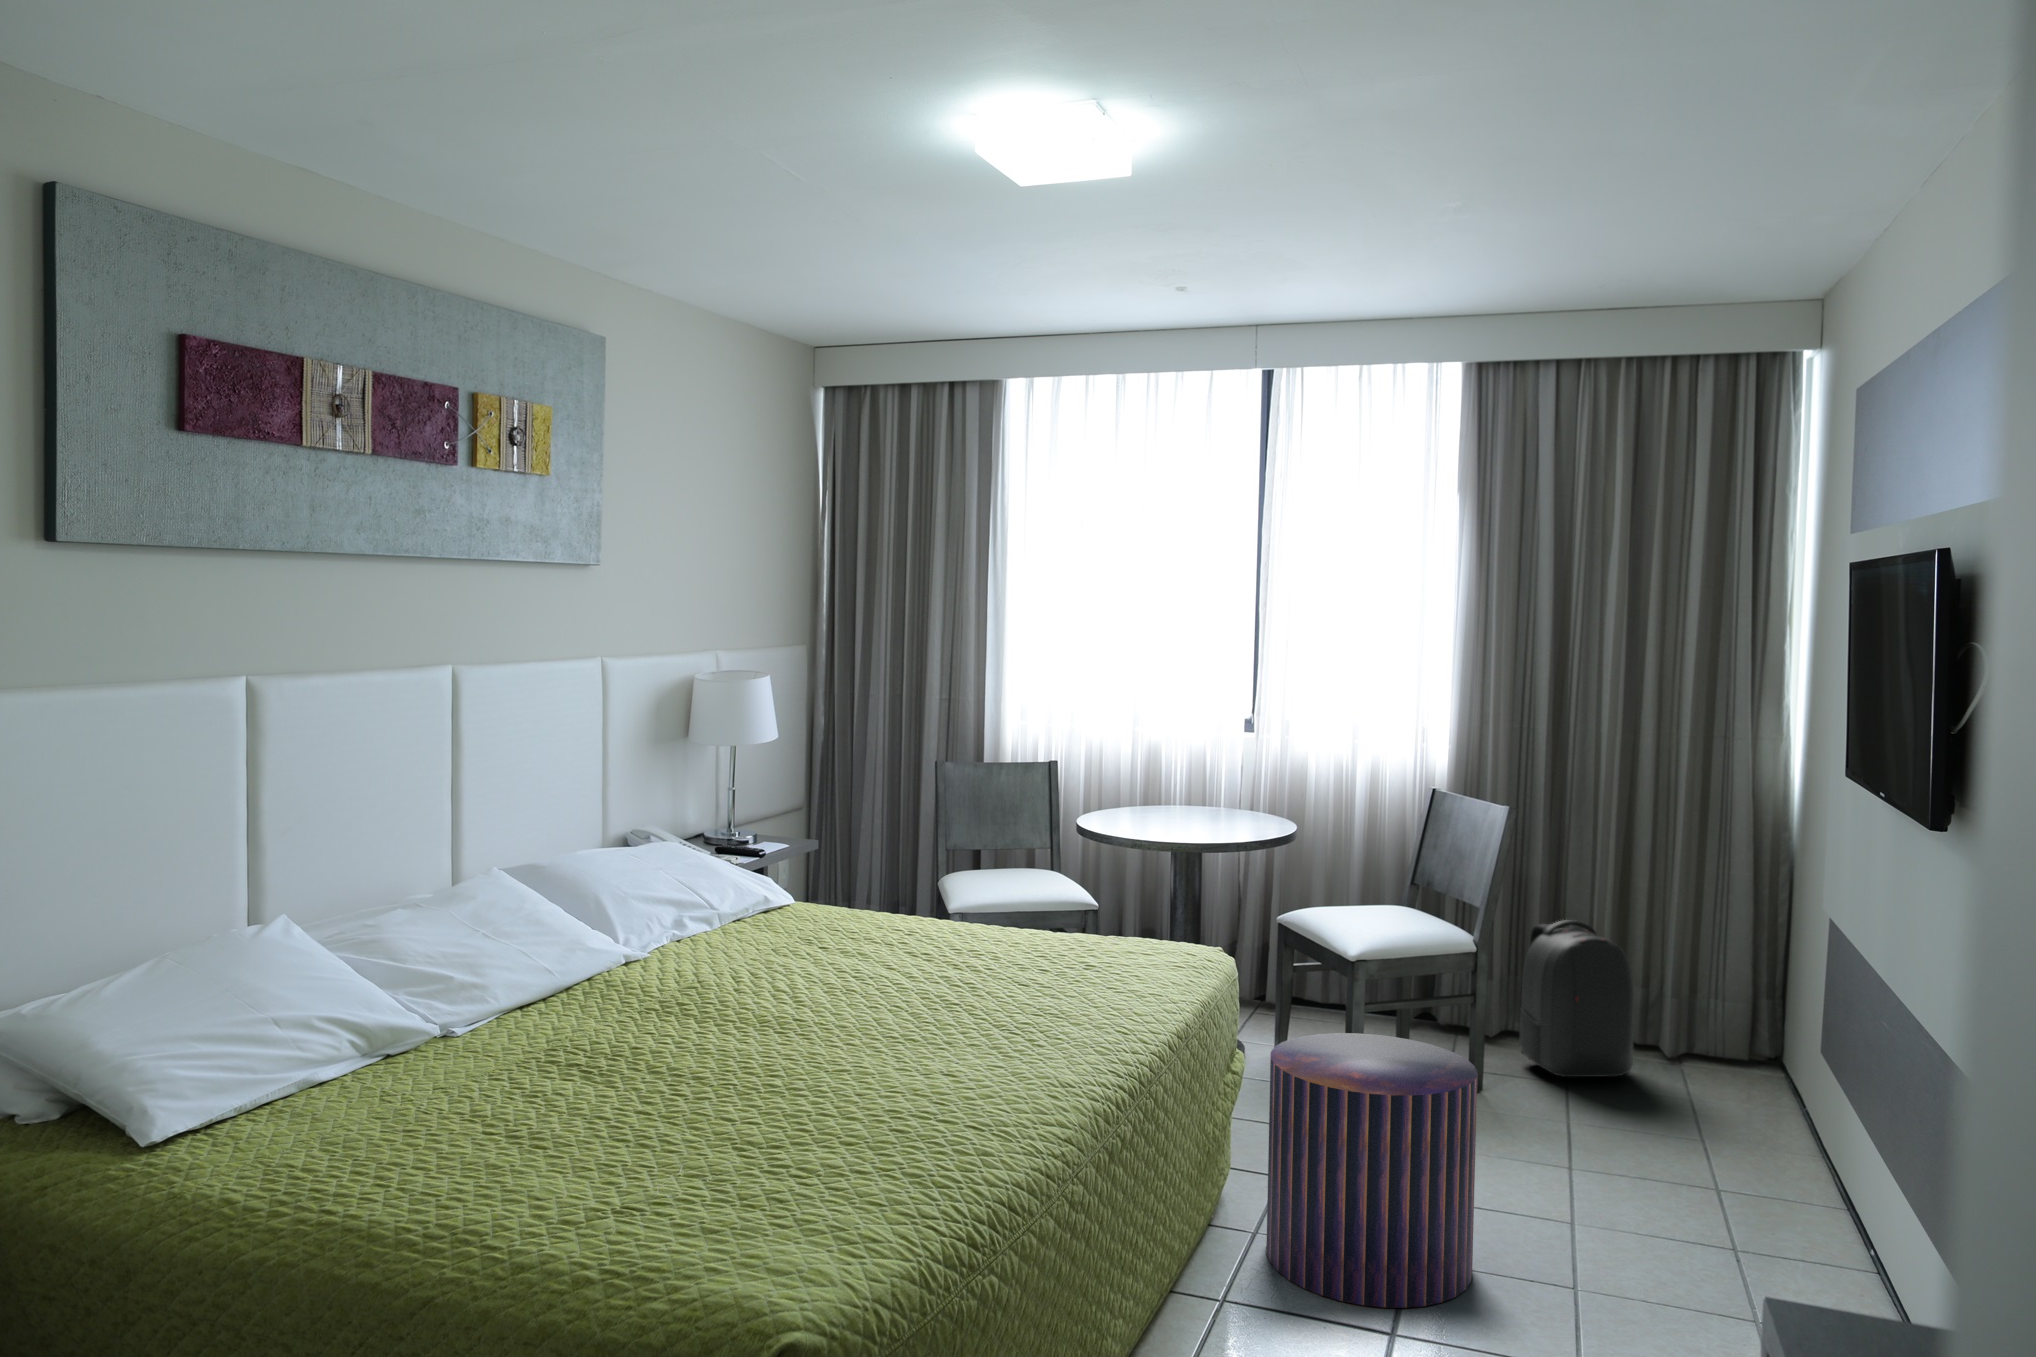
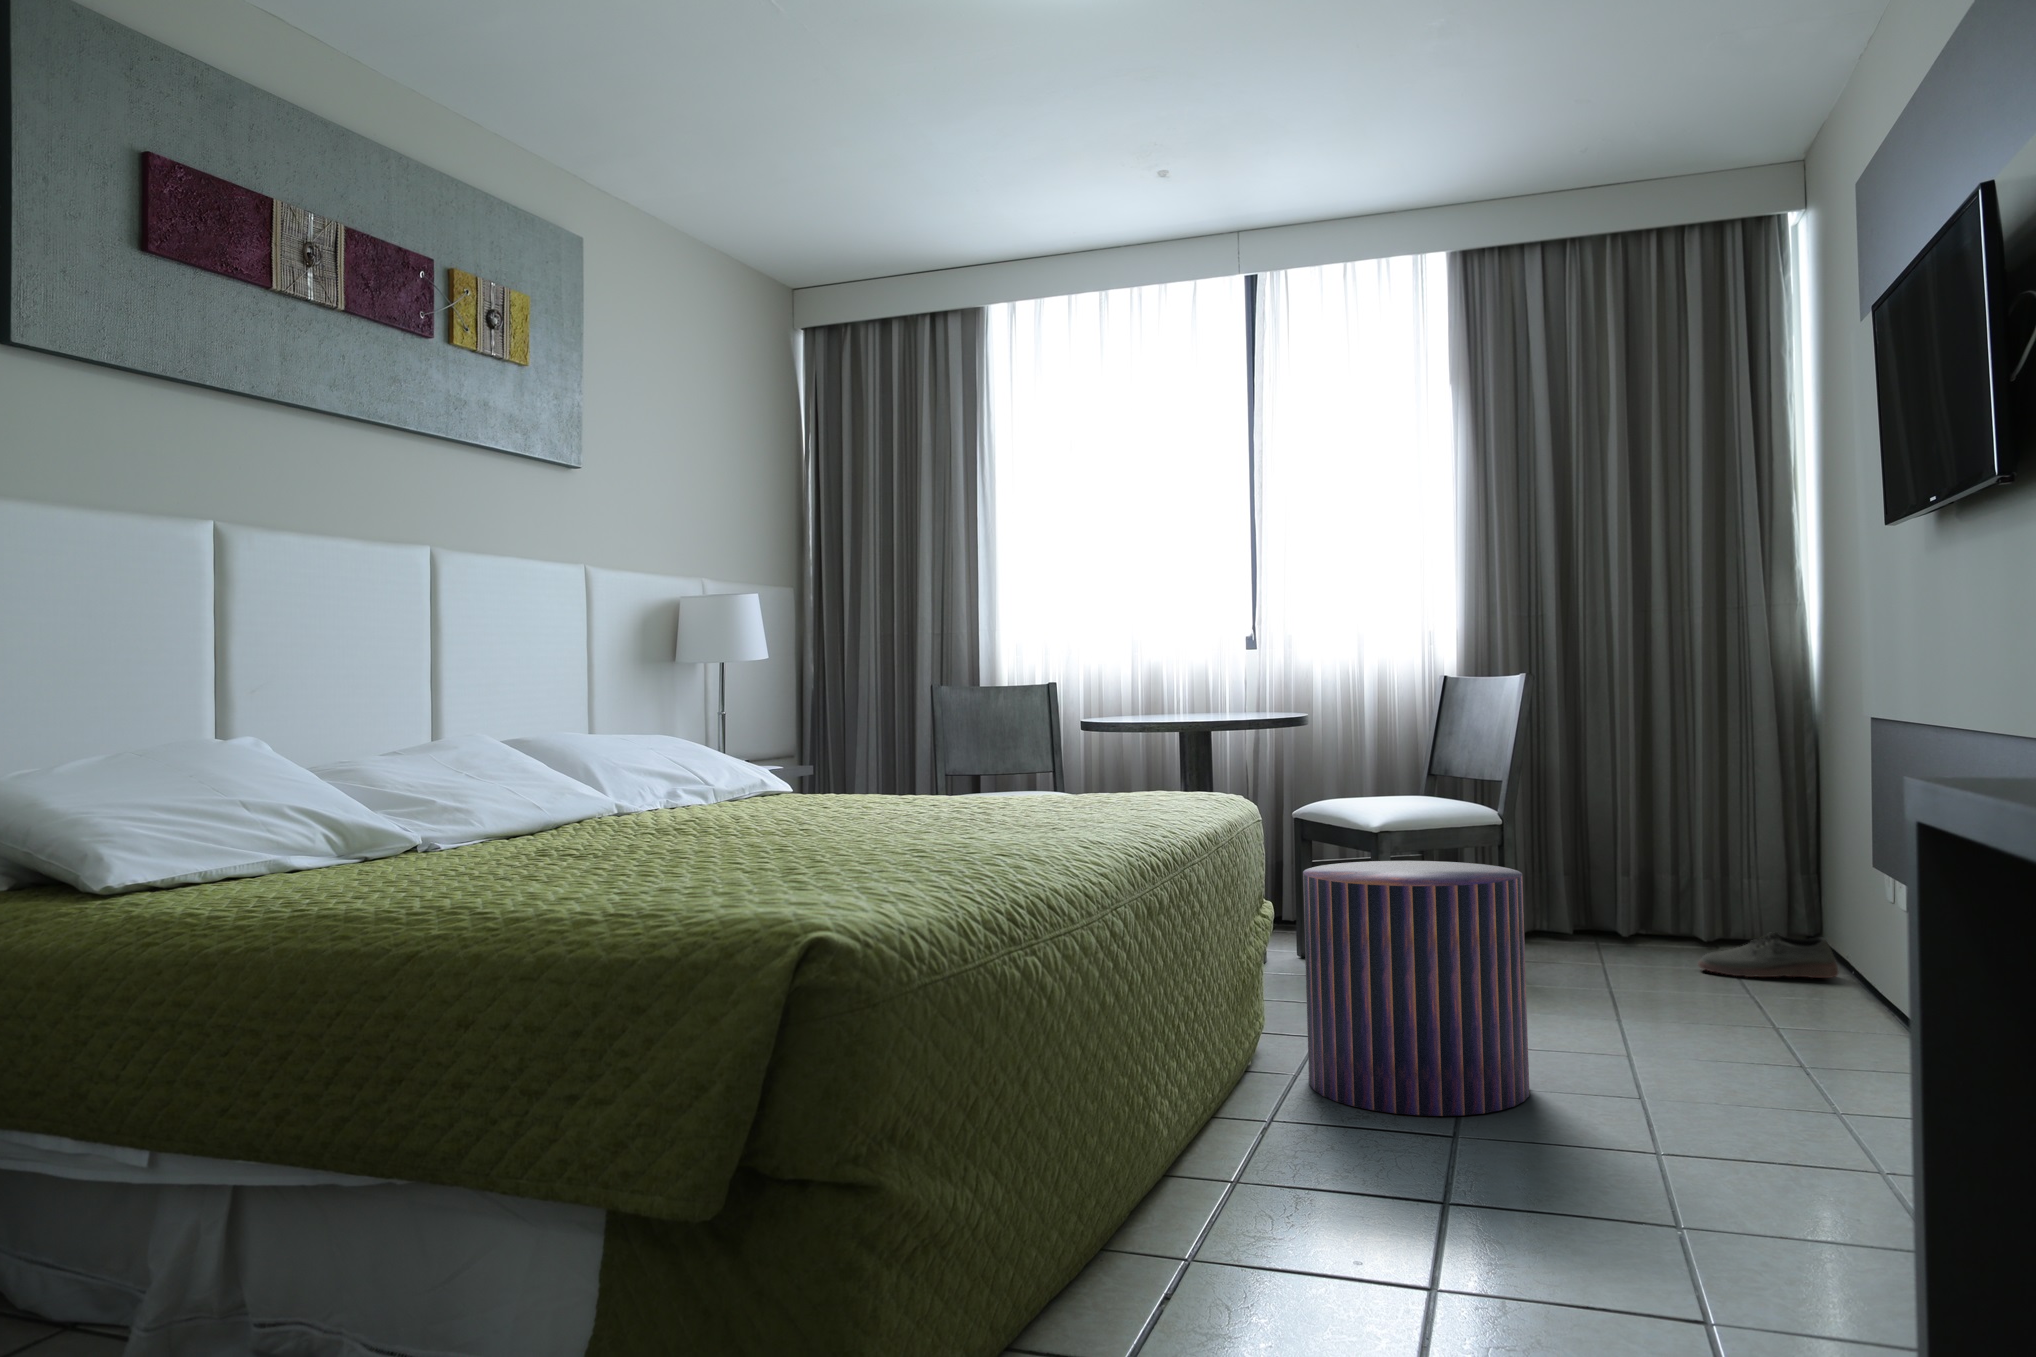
backpack: present [1519,920,1634,1077] -> none [1548,800,1668,958]
shoe: none [1658,1068,1792,1119] -> present [1698,932,1839,978]

